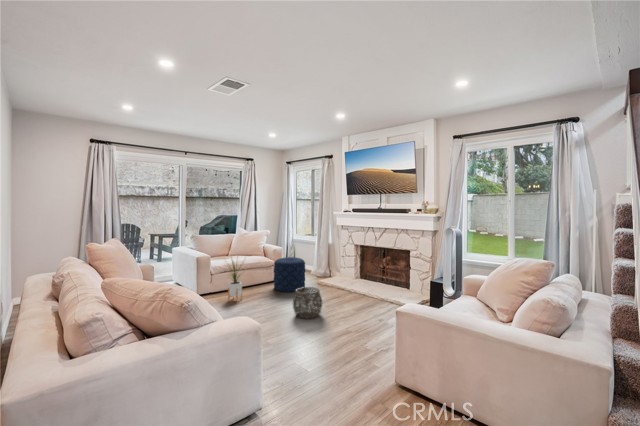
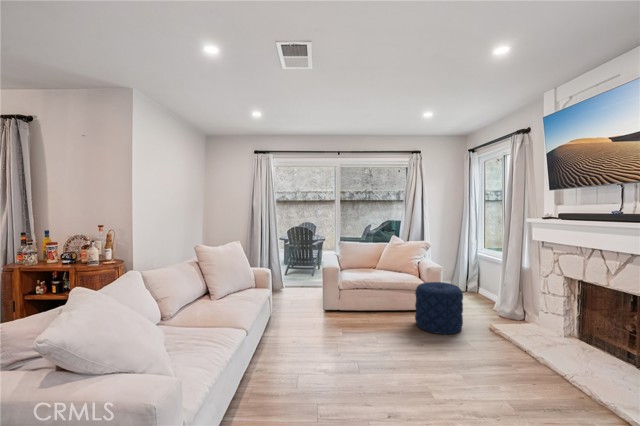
house plant: present [228,261,242,302] -> none [340,269,372,331]
woven basket: present [293,287,322,319] -> none [396,335,444,391]

